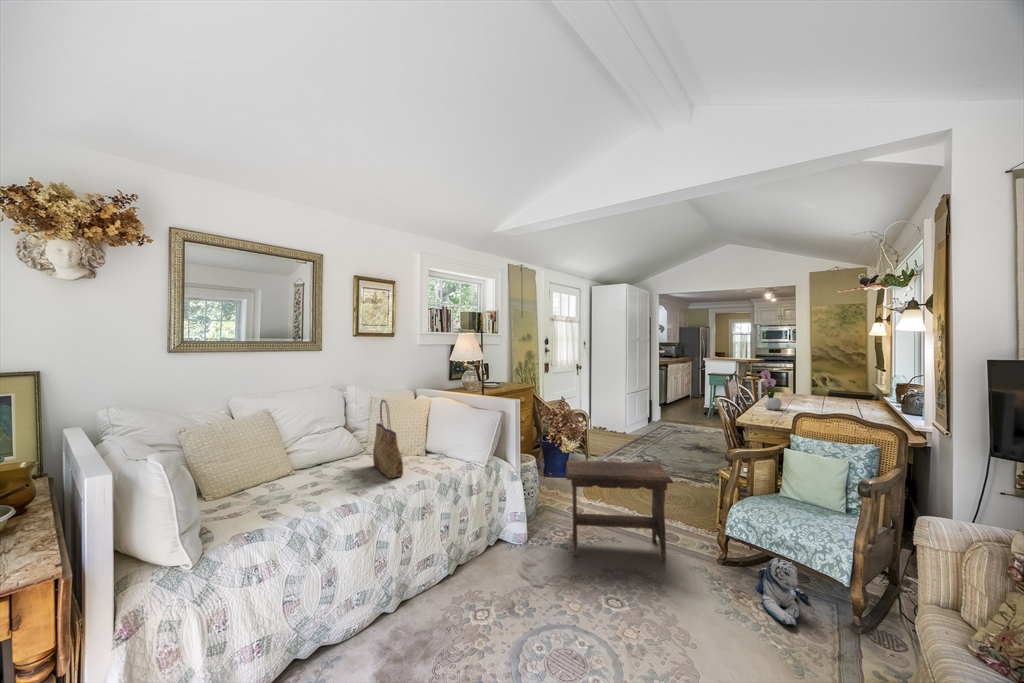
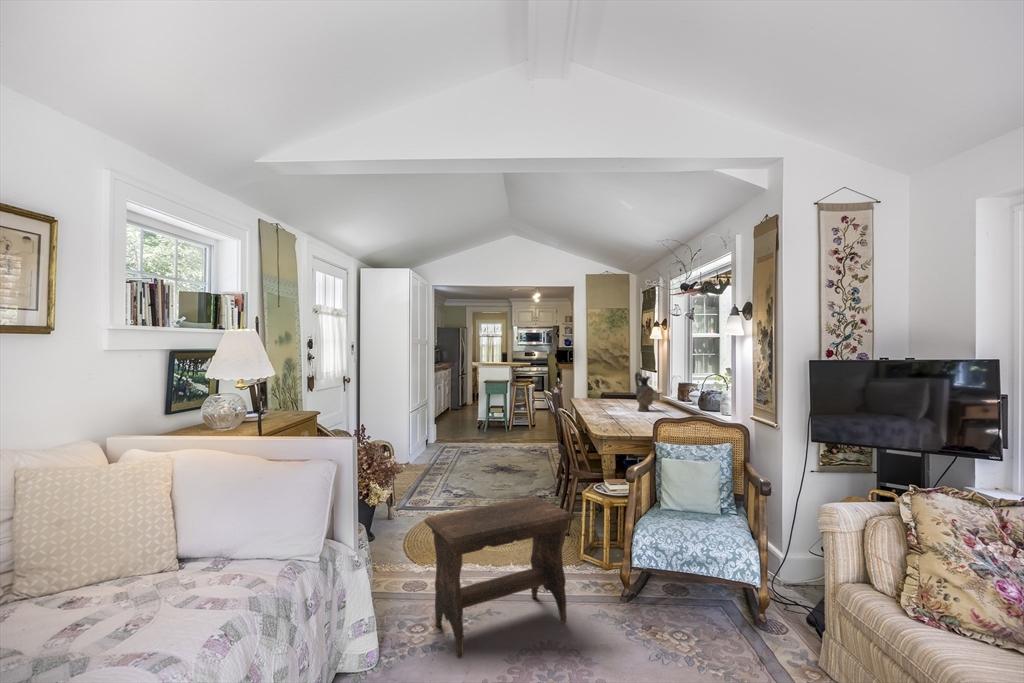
flower arrangement: present [761,364,782,410] -> none [596,367,615,416]
ceramic pitcher: none [818,370,840,410] -> present [635,372,654,411]
tote bag: present [373,400,403,478] -> none [64,470,175,644]
plush toy: present [756,558,809,625] -> none [658,578,721,651]

